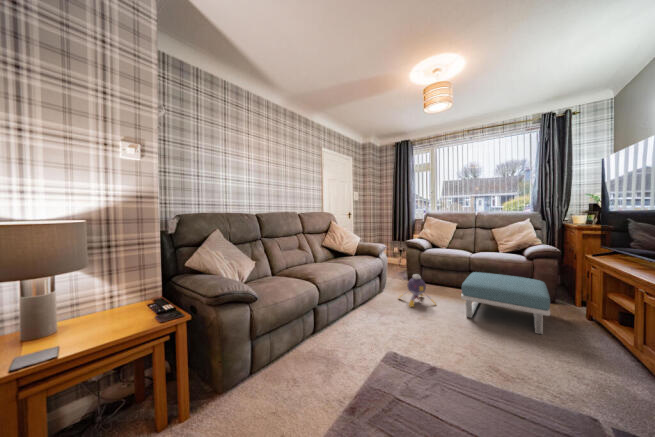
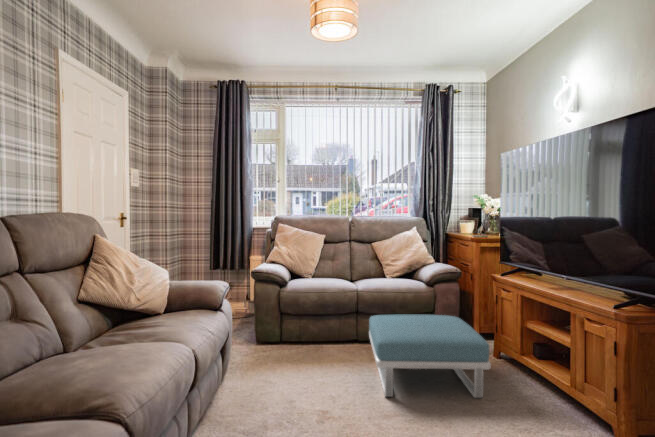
plush toy: present [399,274,436,307] -> none [259,334,331,404]

